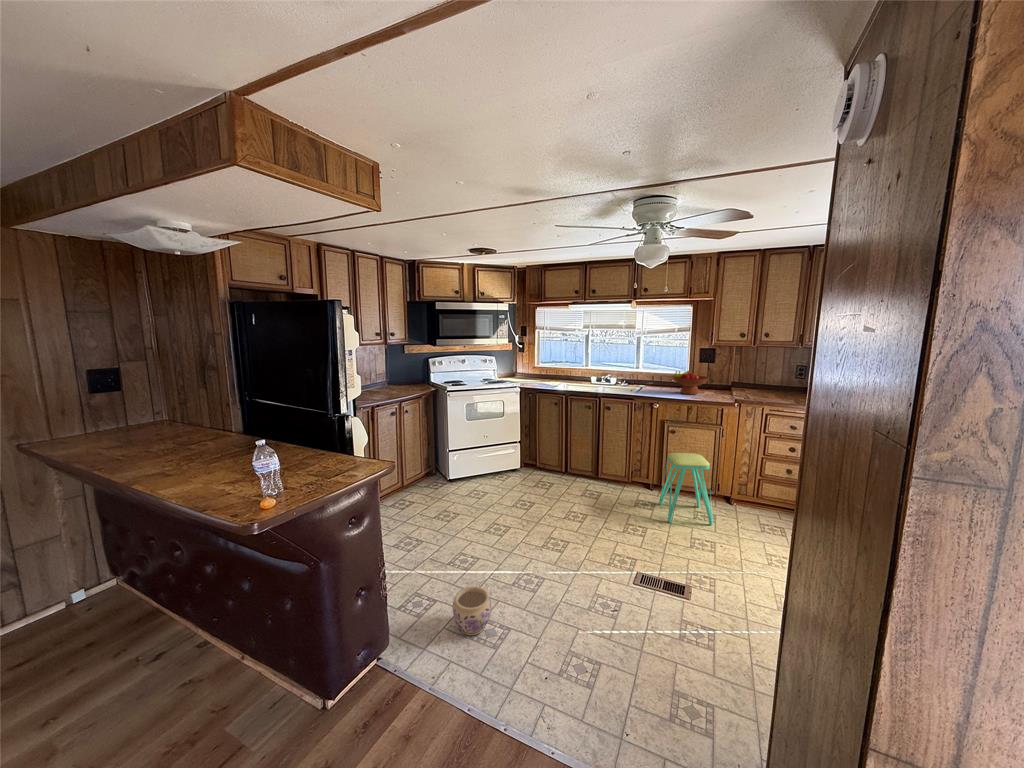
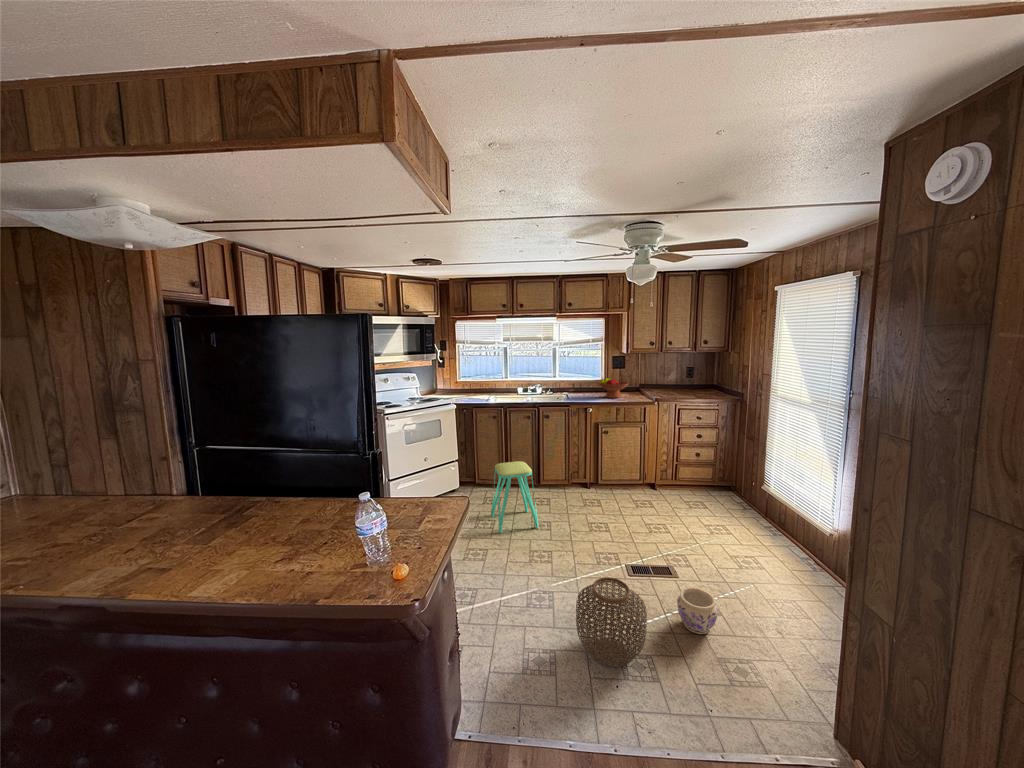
stool: present [659,453,713,525] -> present [491,461,539,533]
woven basket: none [527,571,598,662] -> present [576,577,647,667]
planter: present [452,586,491,636] -> present [677,587,718,635]

